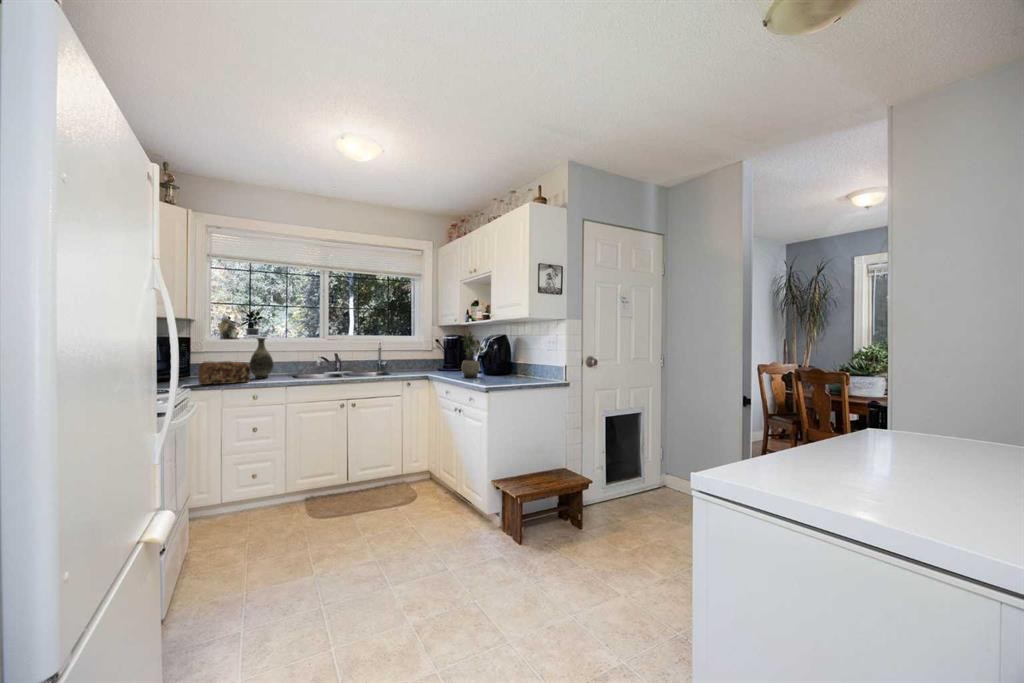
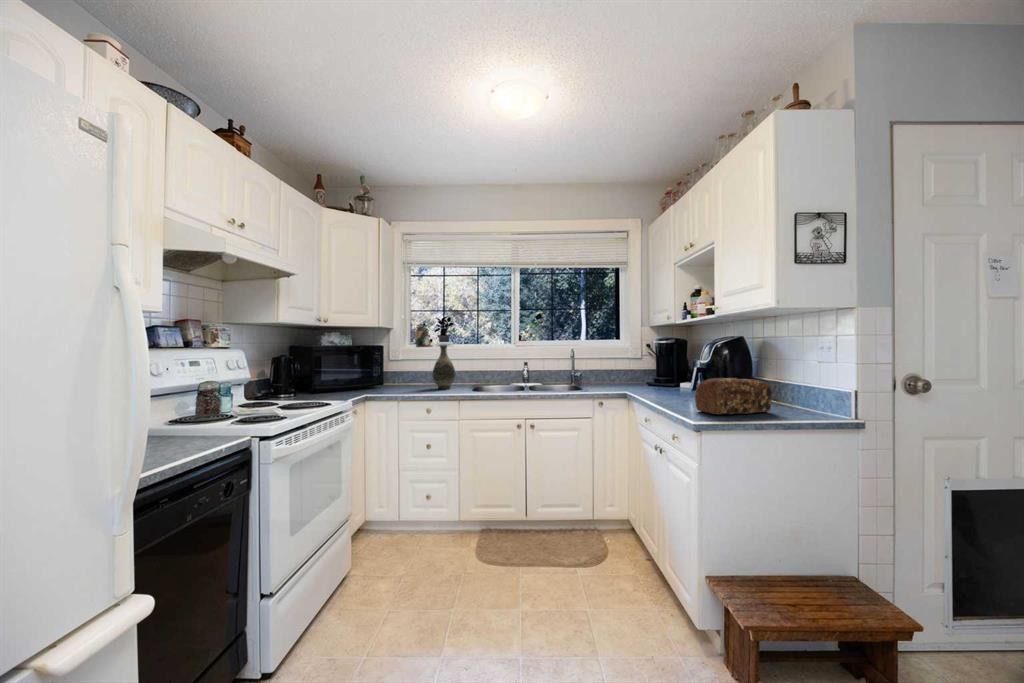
potted plant: present [461,332,487,377] -> none [668,333,710,399]
bread loaf: present [198,361,250,385] -> present [695,378,772,415]

